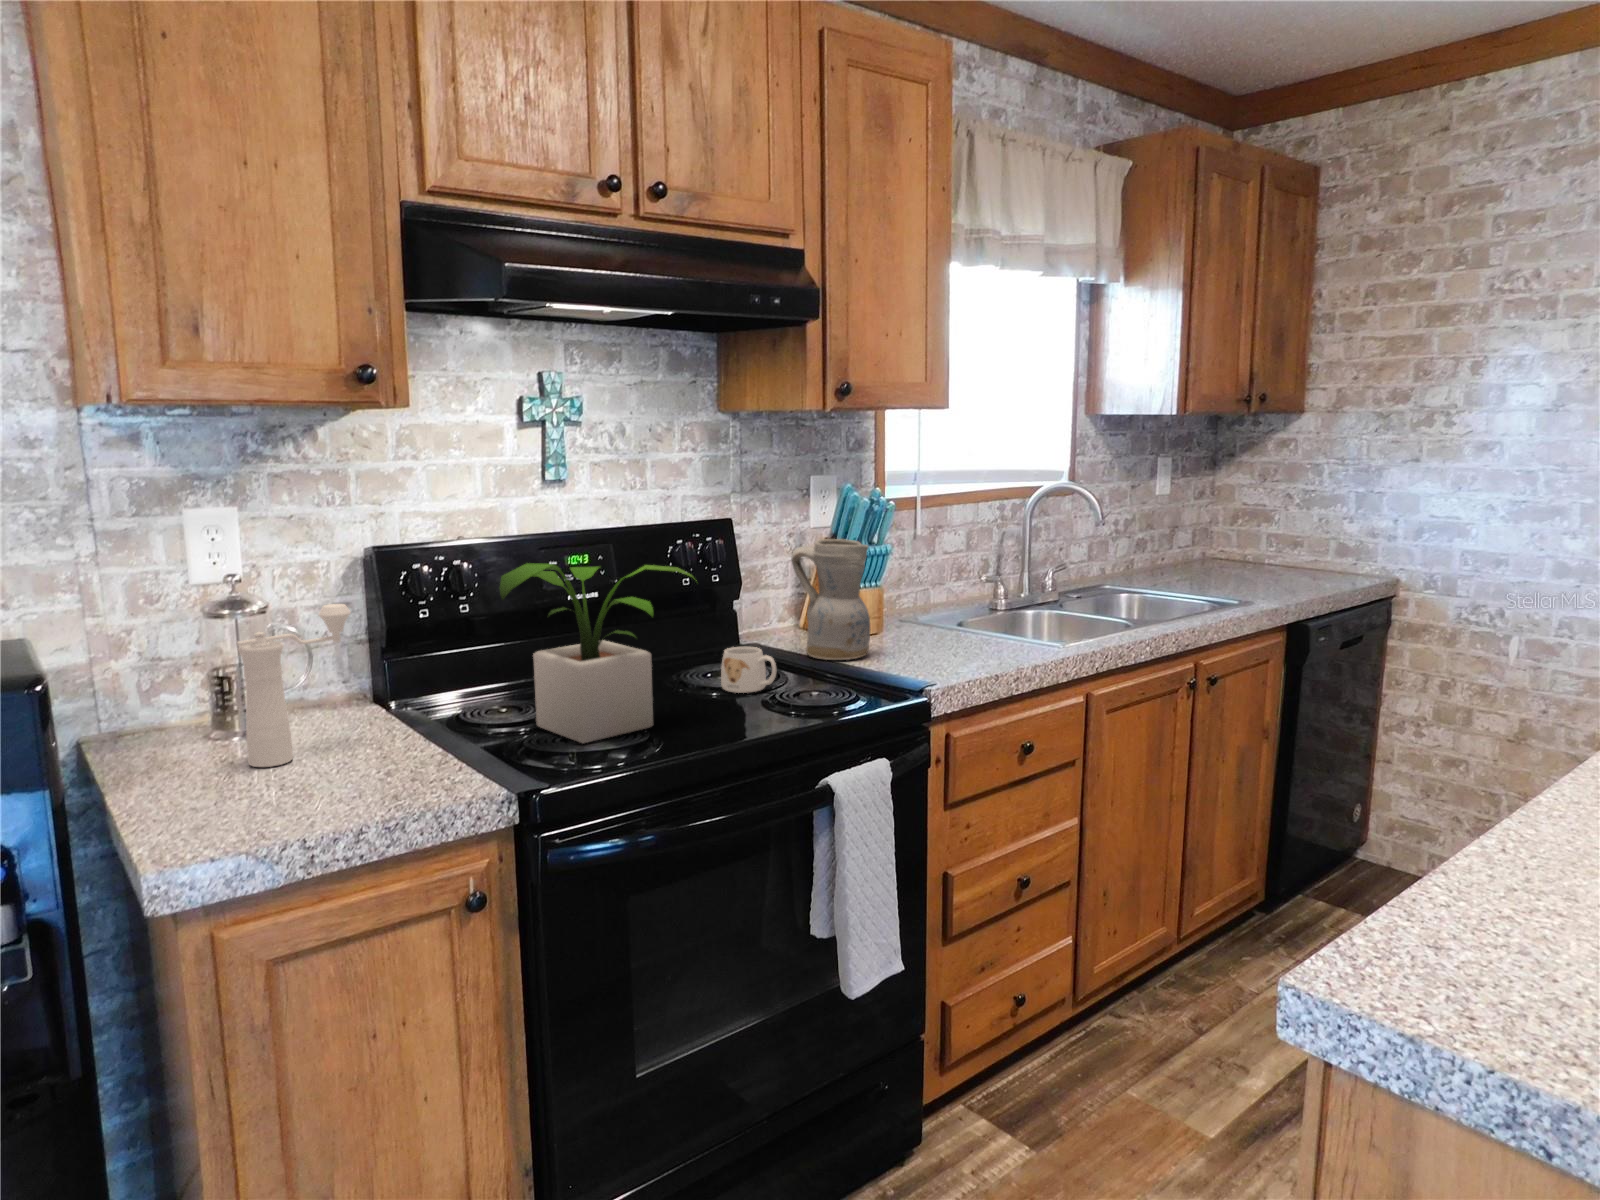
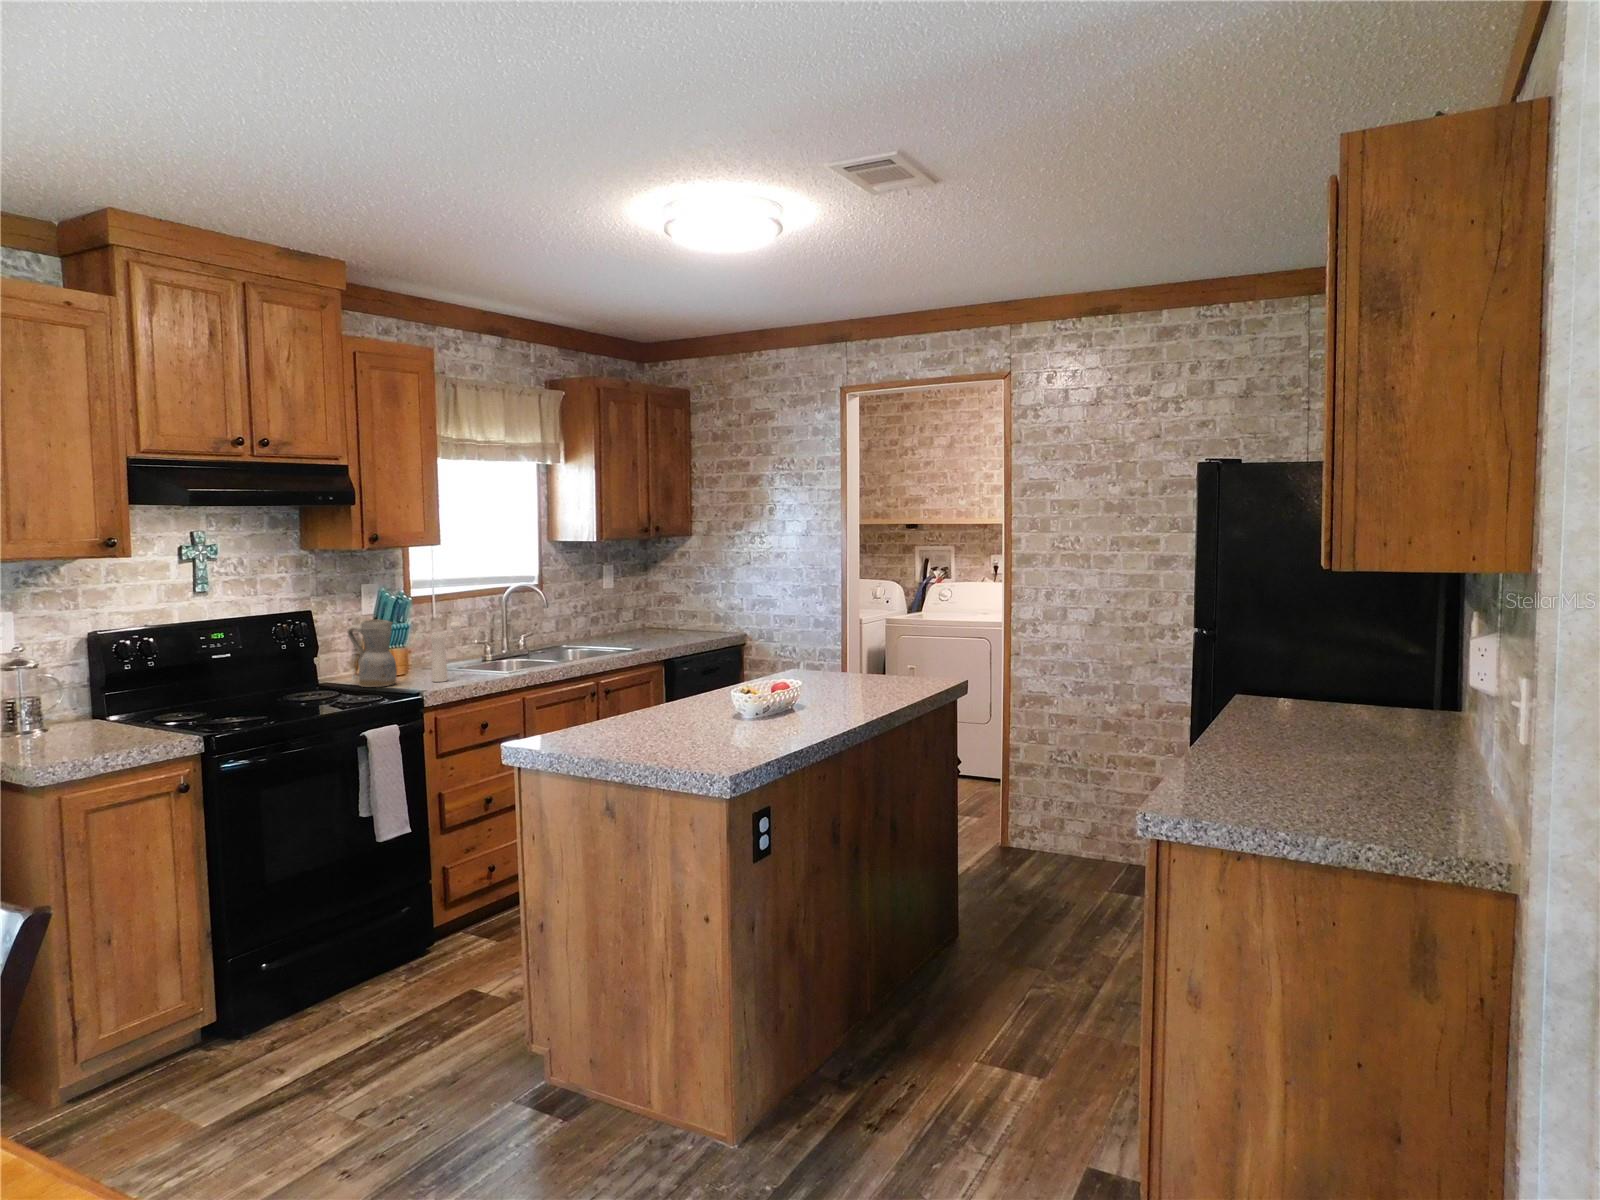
potted plant: present [499,563,697,743] -> none [183,632,292,722]
pepper mill: present [237,604,351,767] -> present [430,622,461,682]
mug: present [721,647,776,693] -> none [306,678,338,702]

